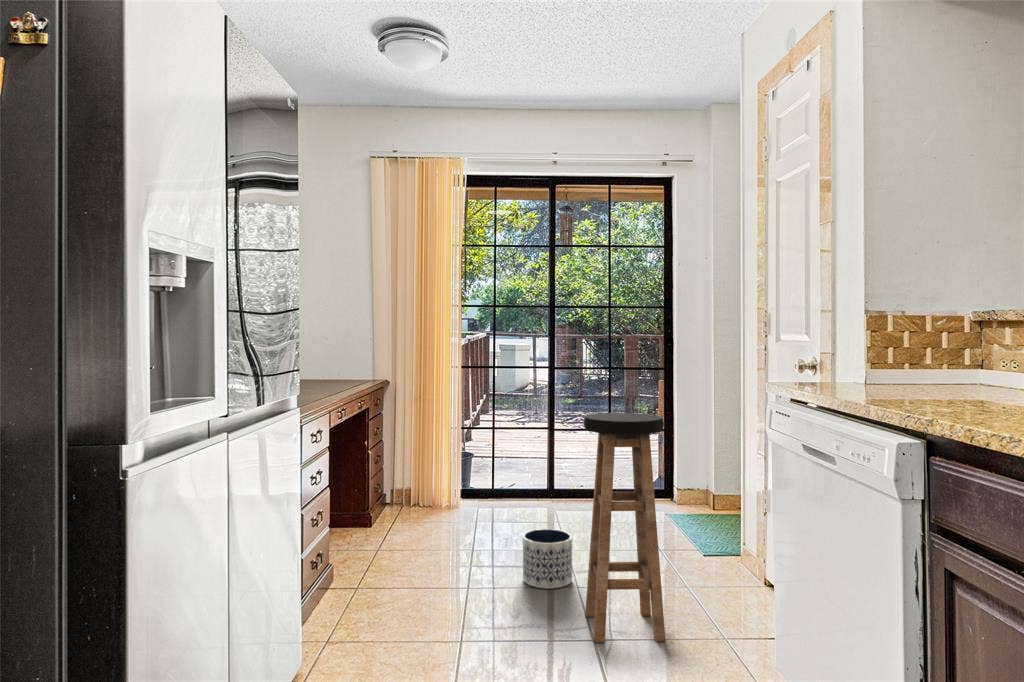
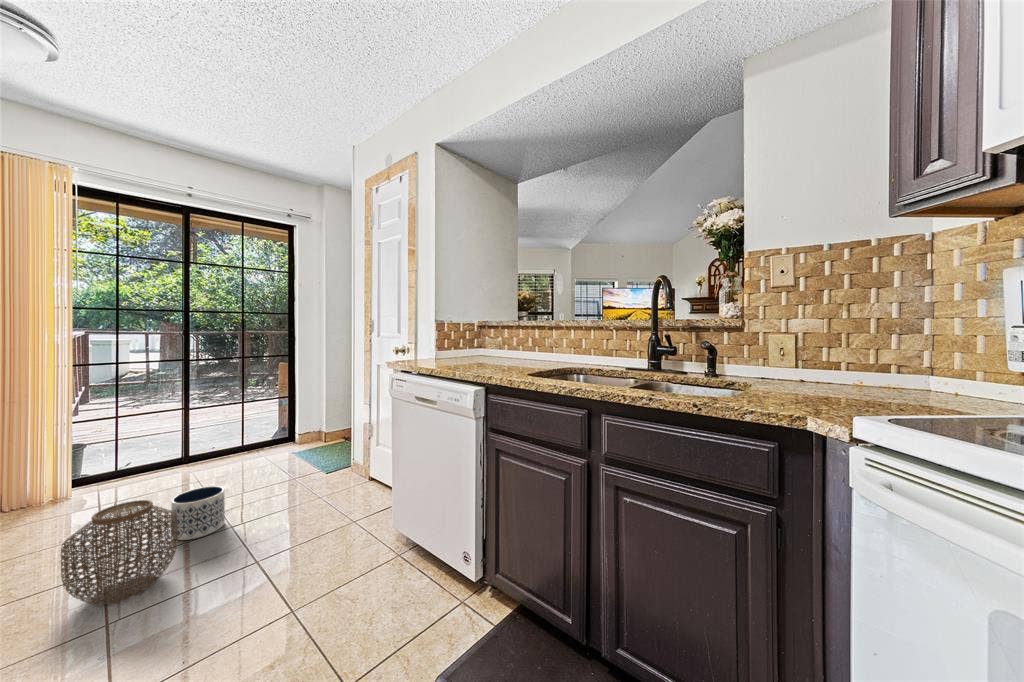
bar stool: present [584,413,666,643] -> none [243,388,316,564]
woven basket: none [437,522,522,626] -> present [61,500,178,605]

